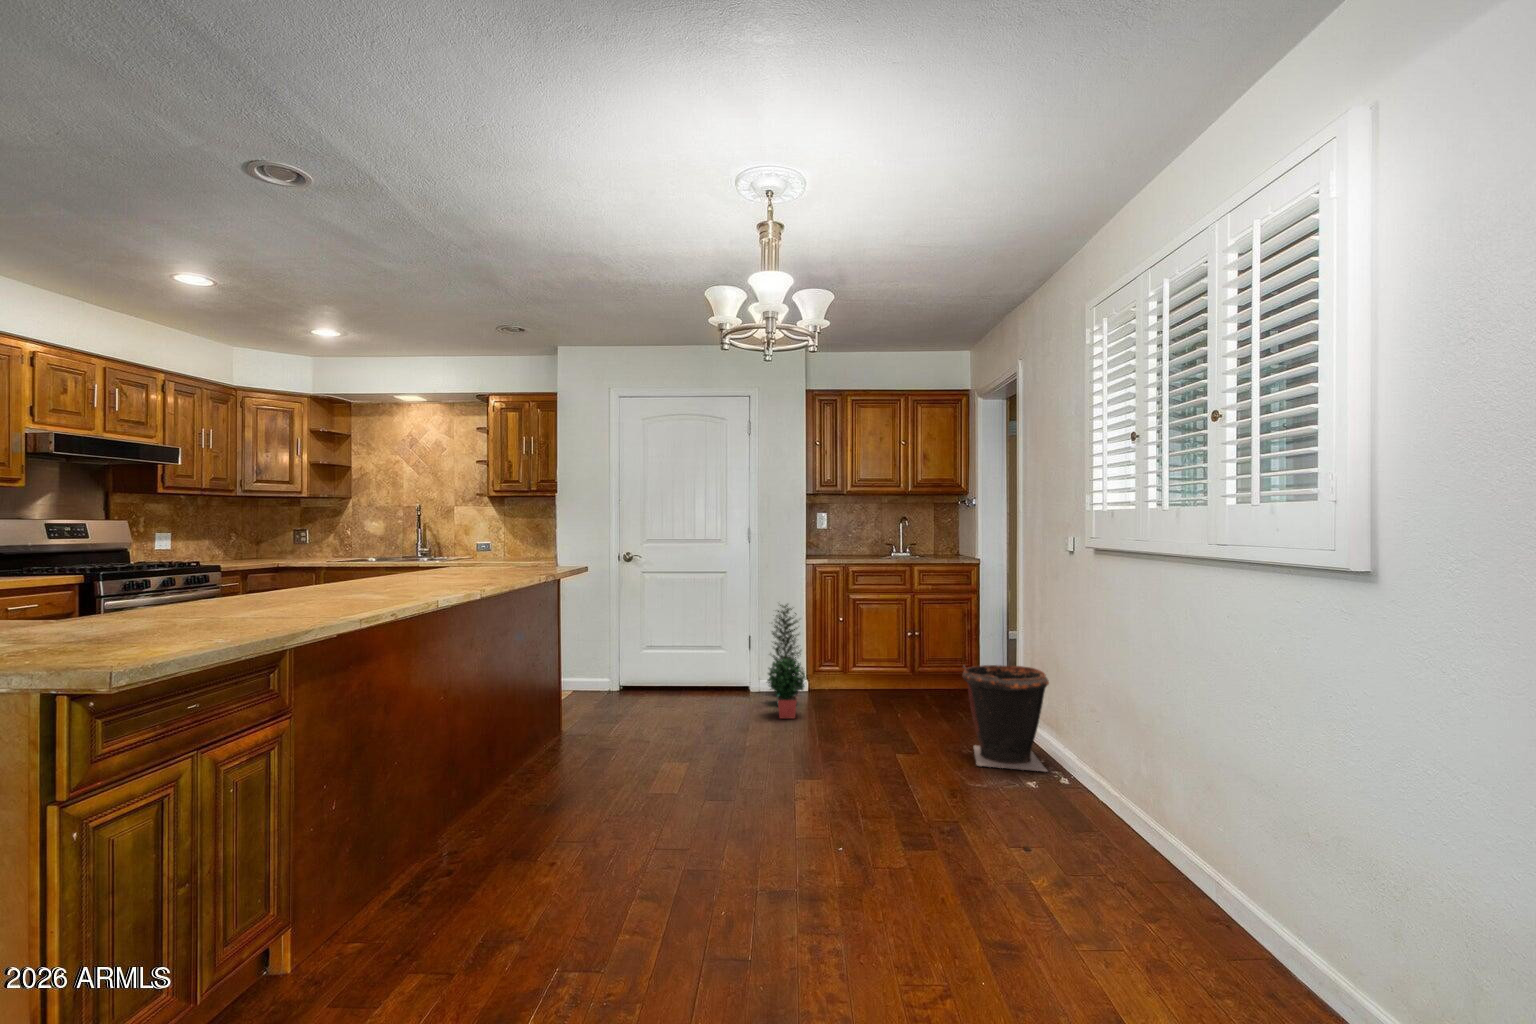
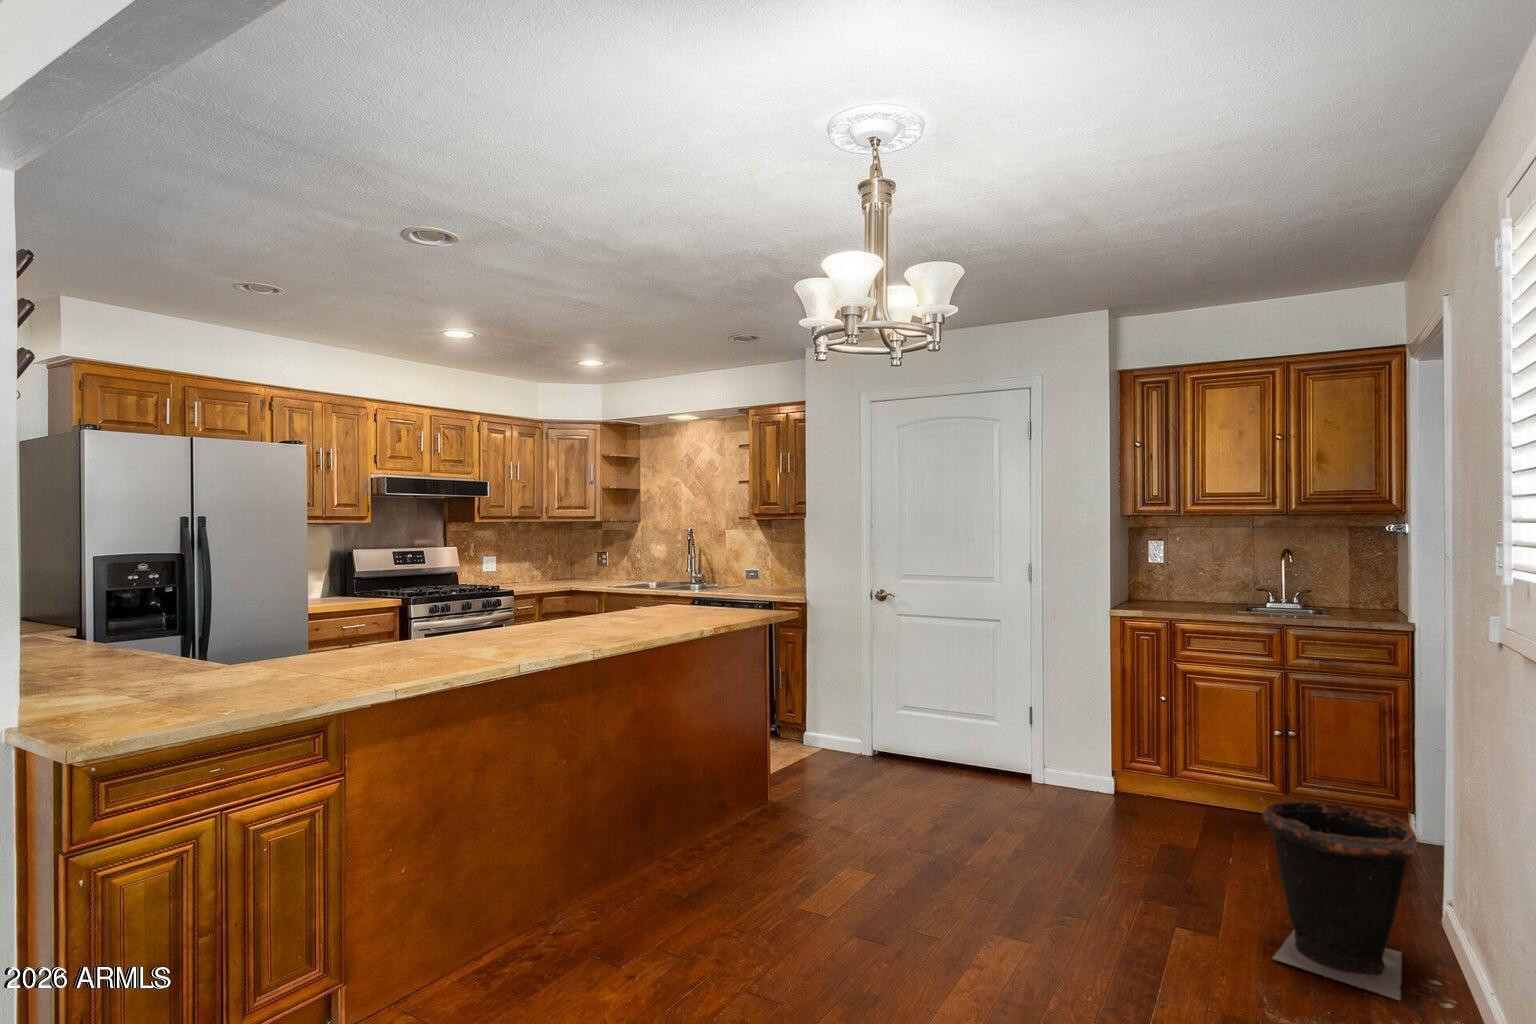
potted plant: present [767,604,806,719] -> none [1018,665,1100,828]

